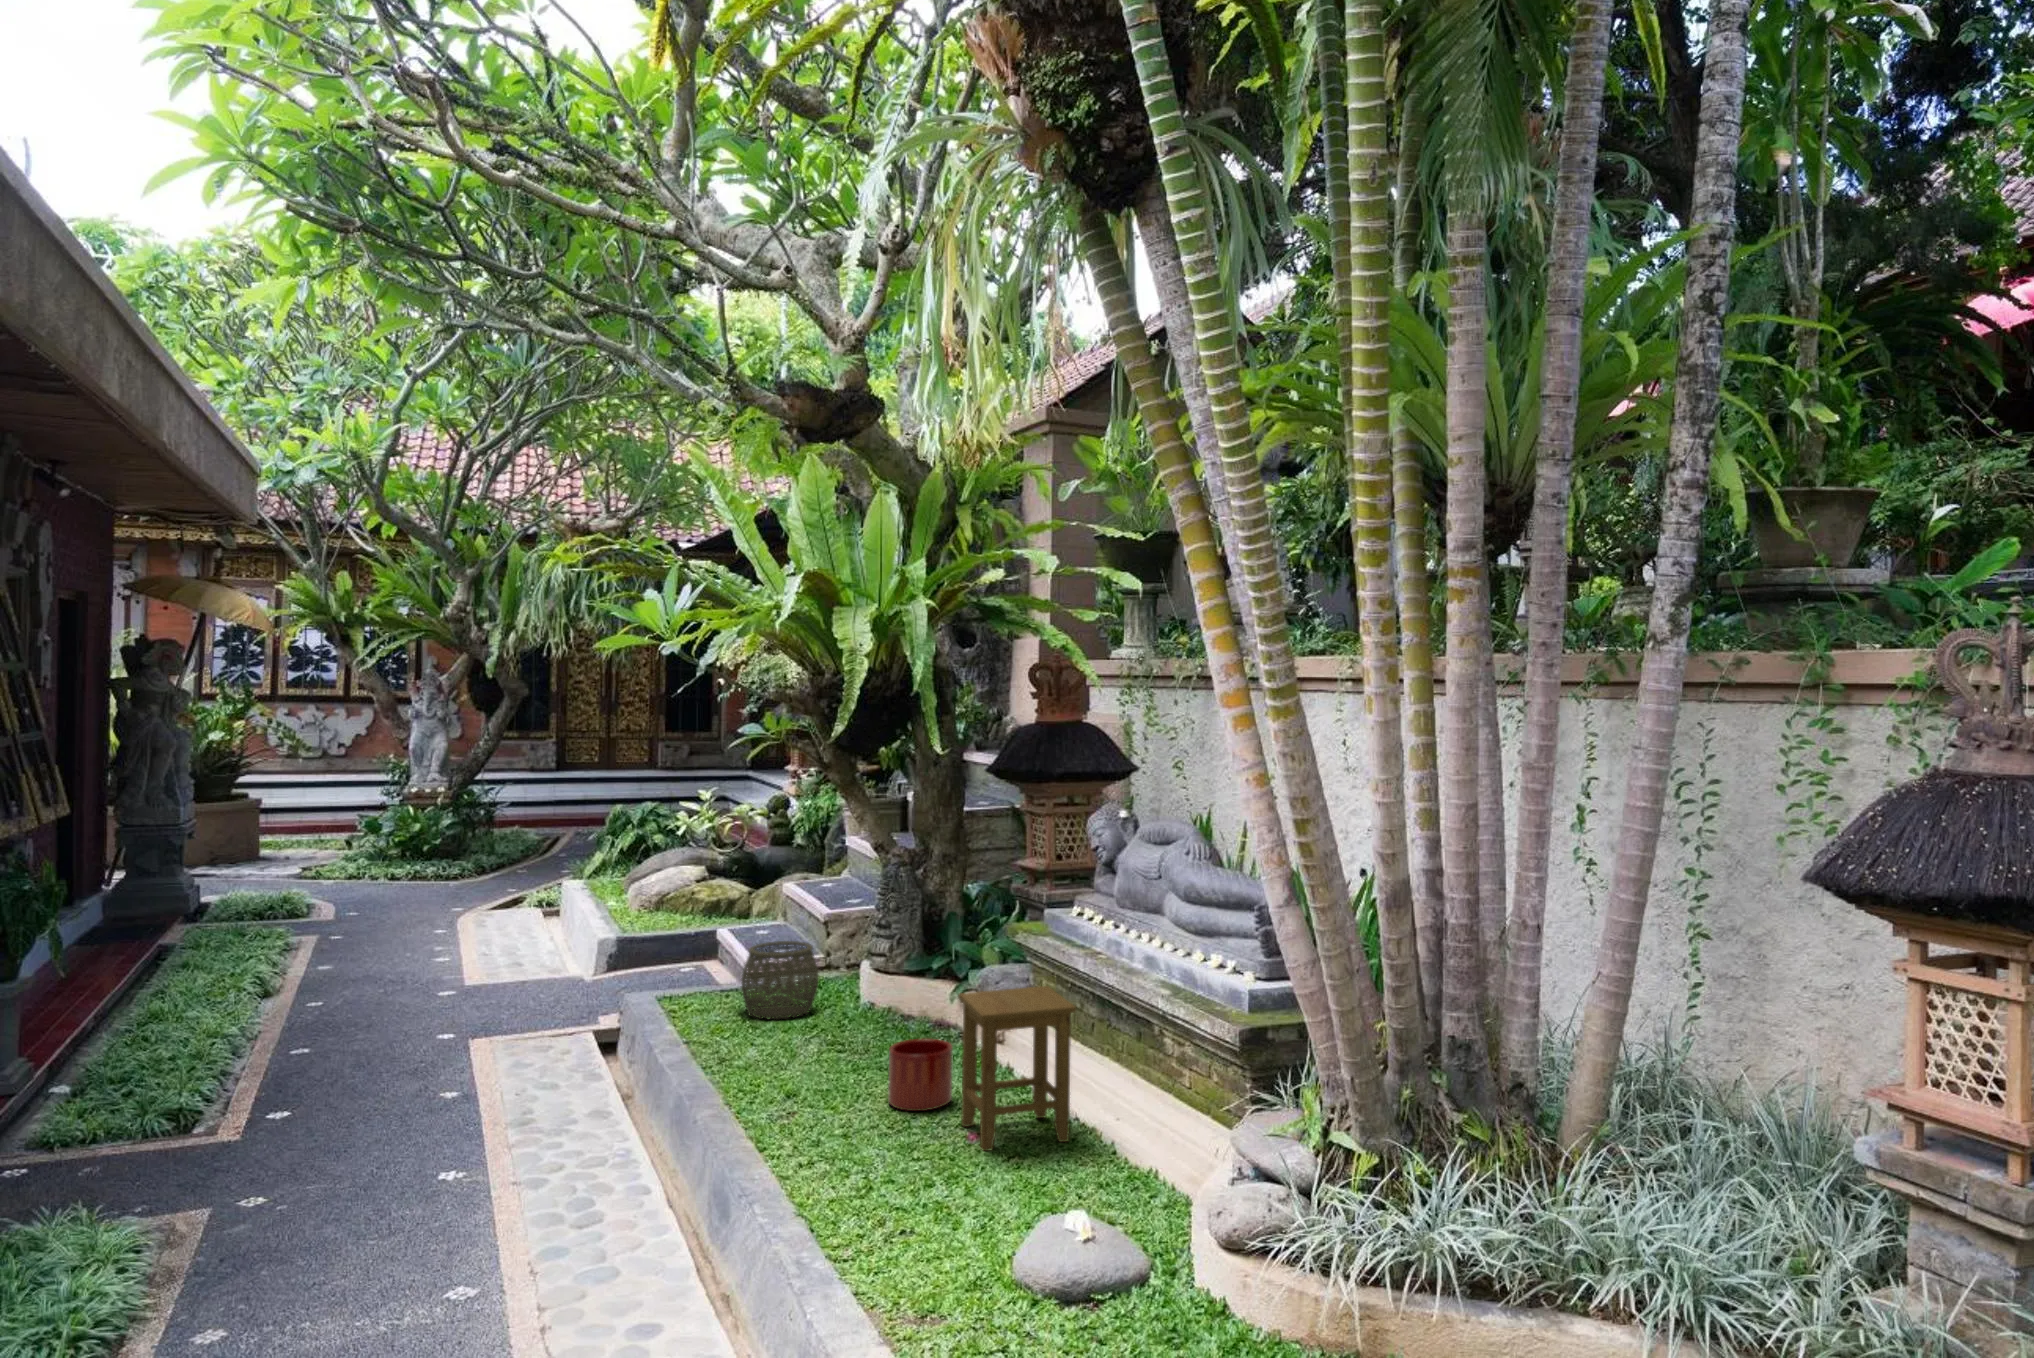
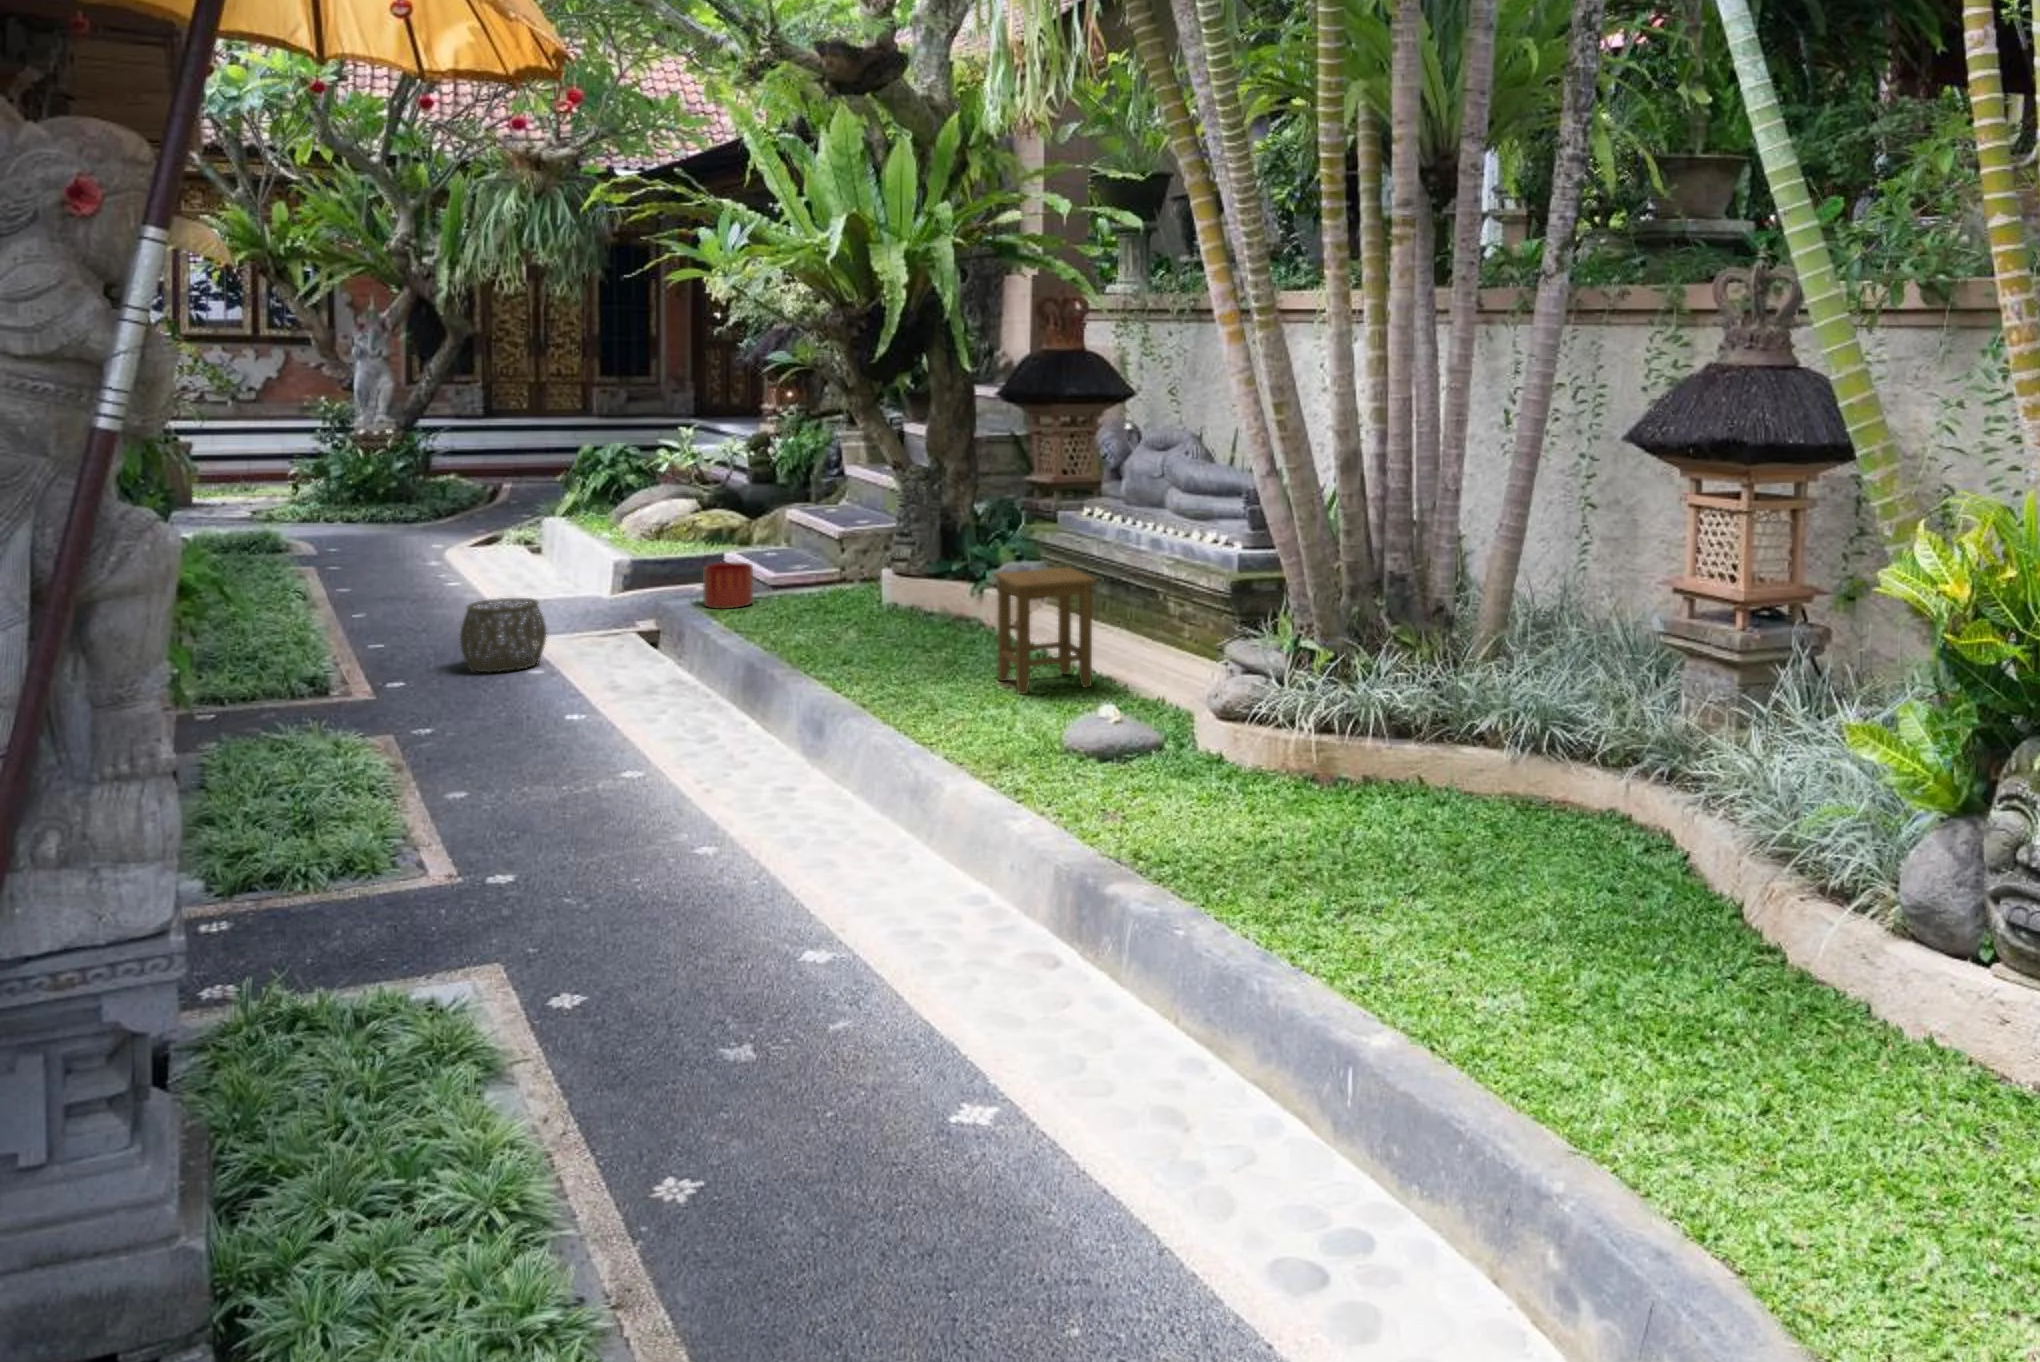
woven basket: present [741,941,819,1020] -> present [460,598,546,672]
planter: present [888,1039,953,1111] -> present [703,563,753,609]

